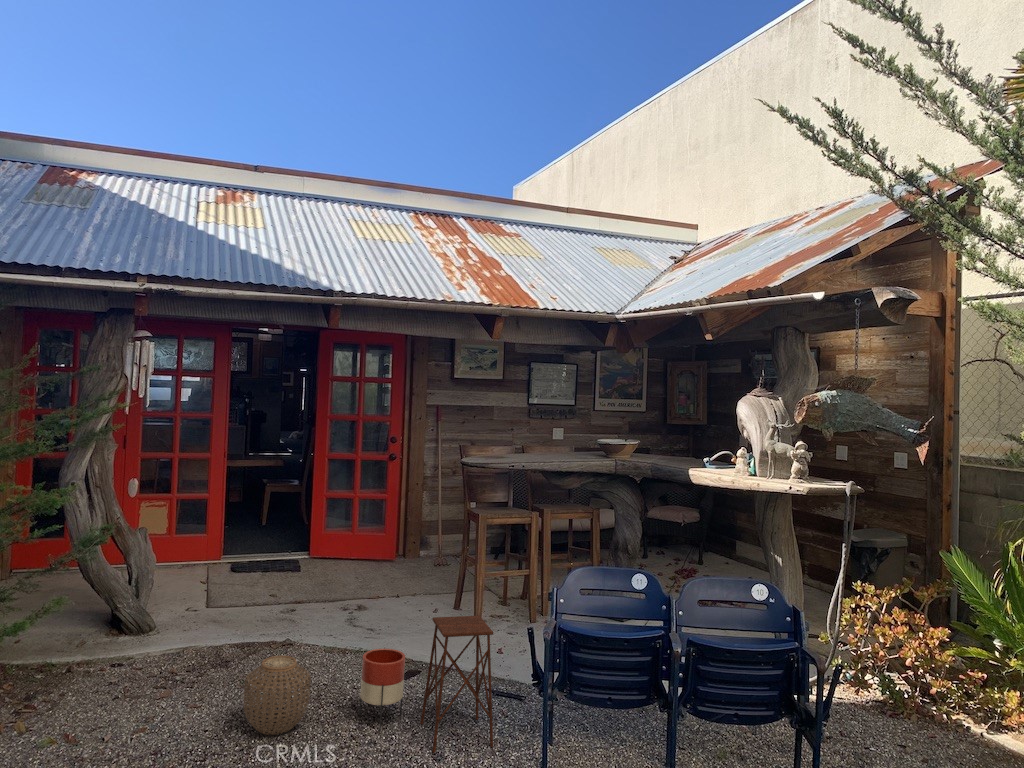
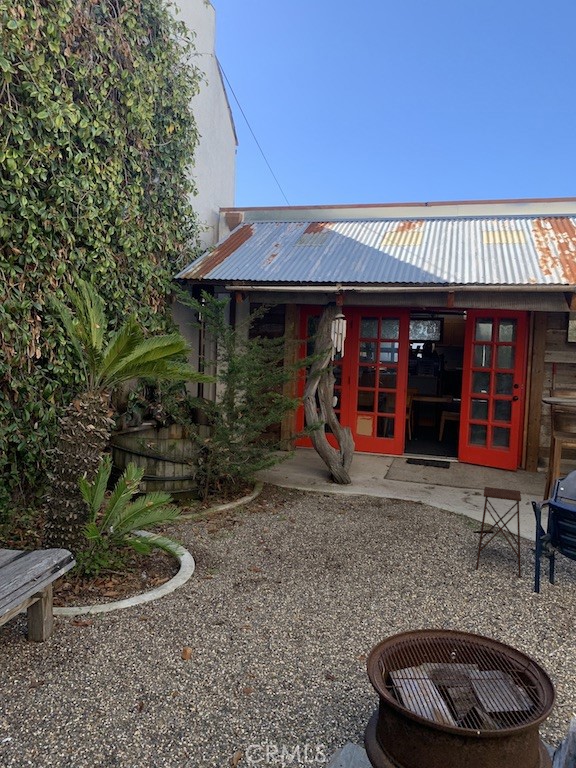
planter: present [359,648,405,731] -> none [440,504,470,552]
woven basket: present [243,656,311,735] -> none [372,497,410,540]

